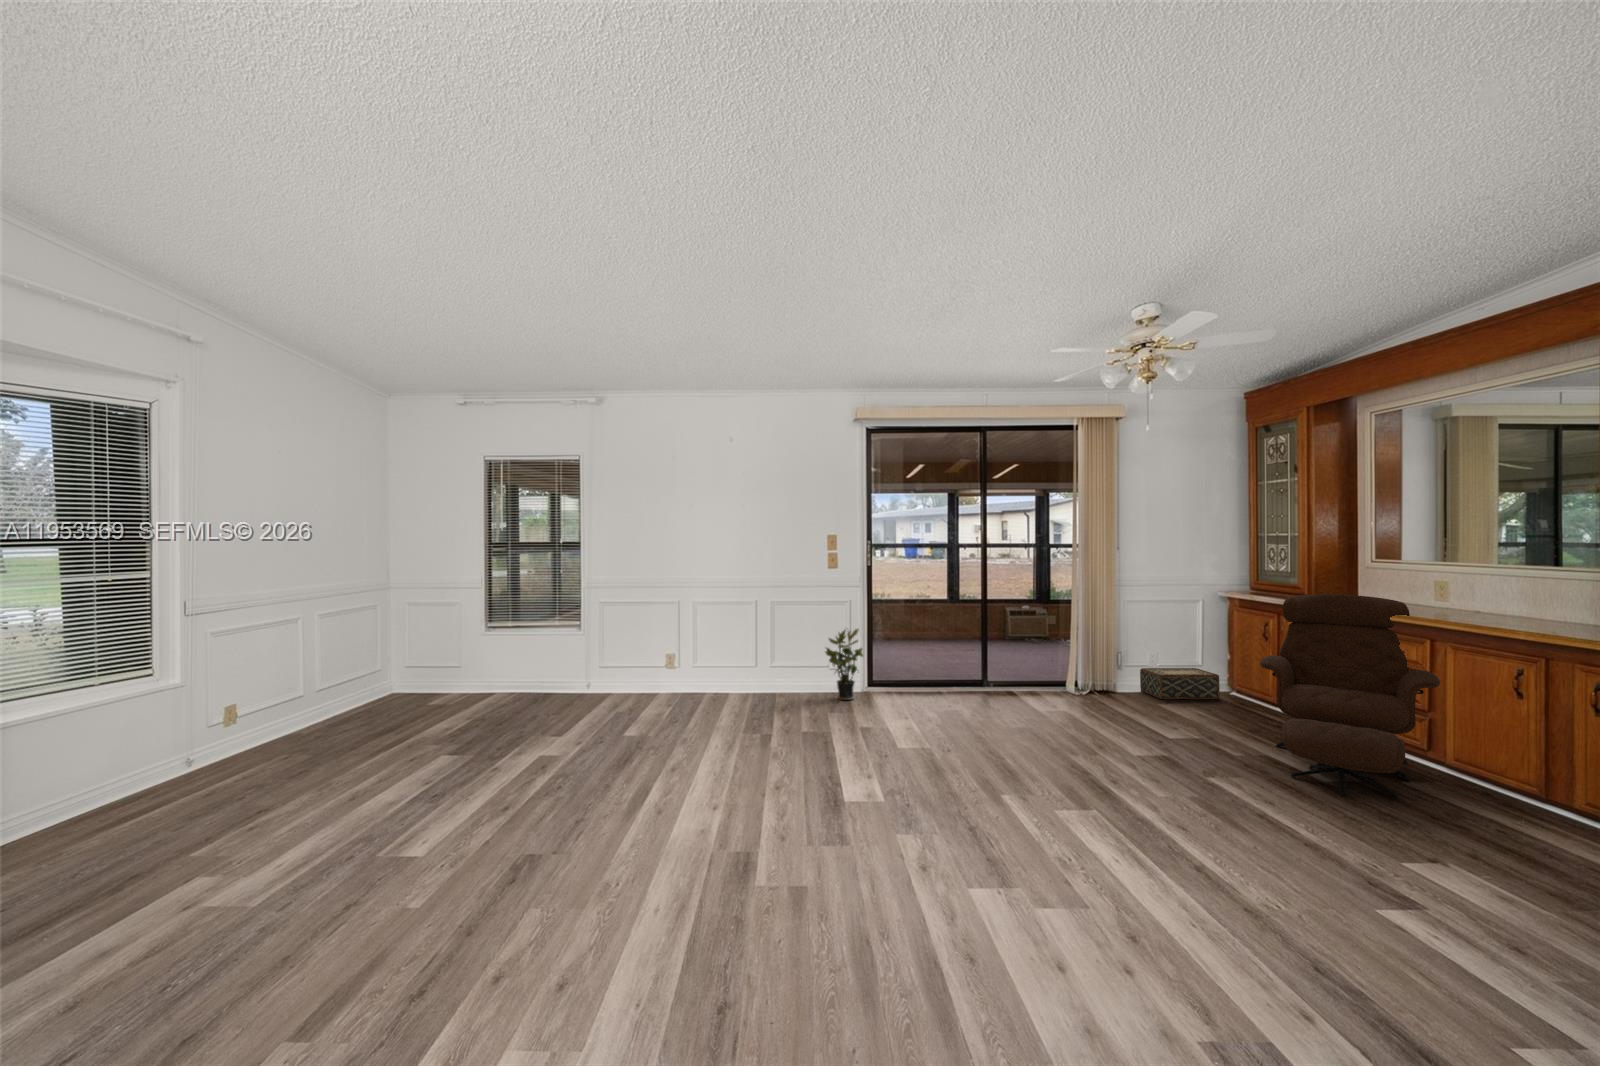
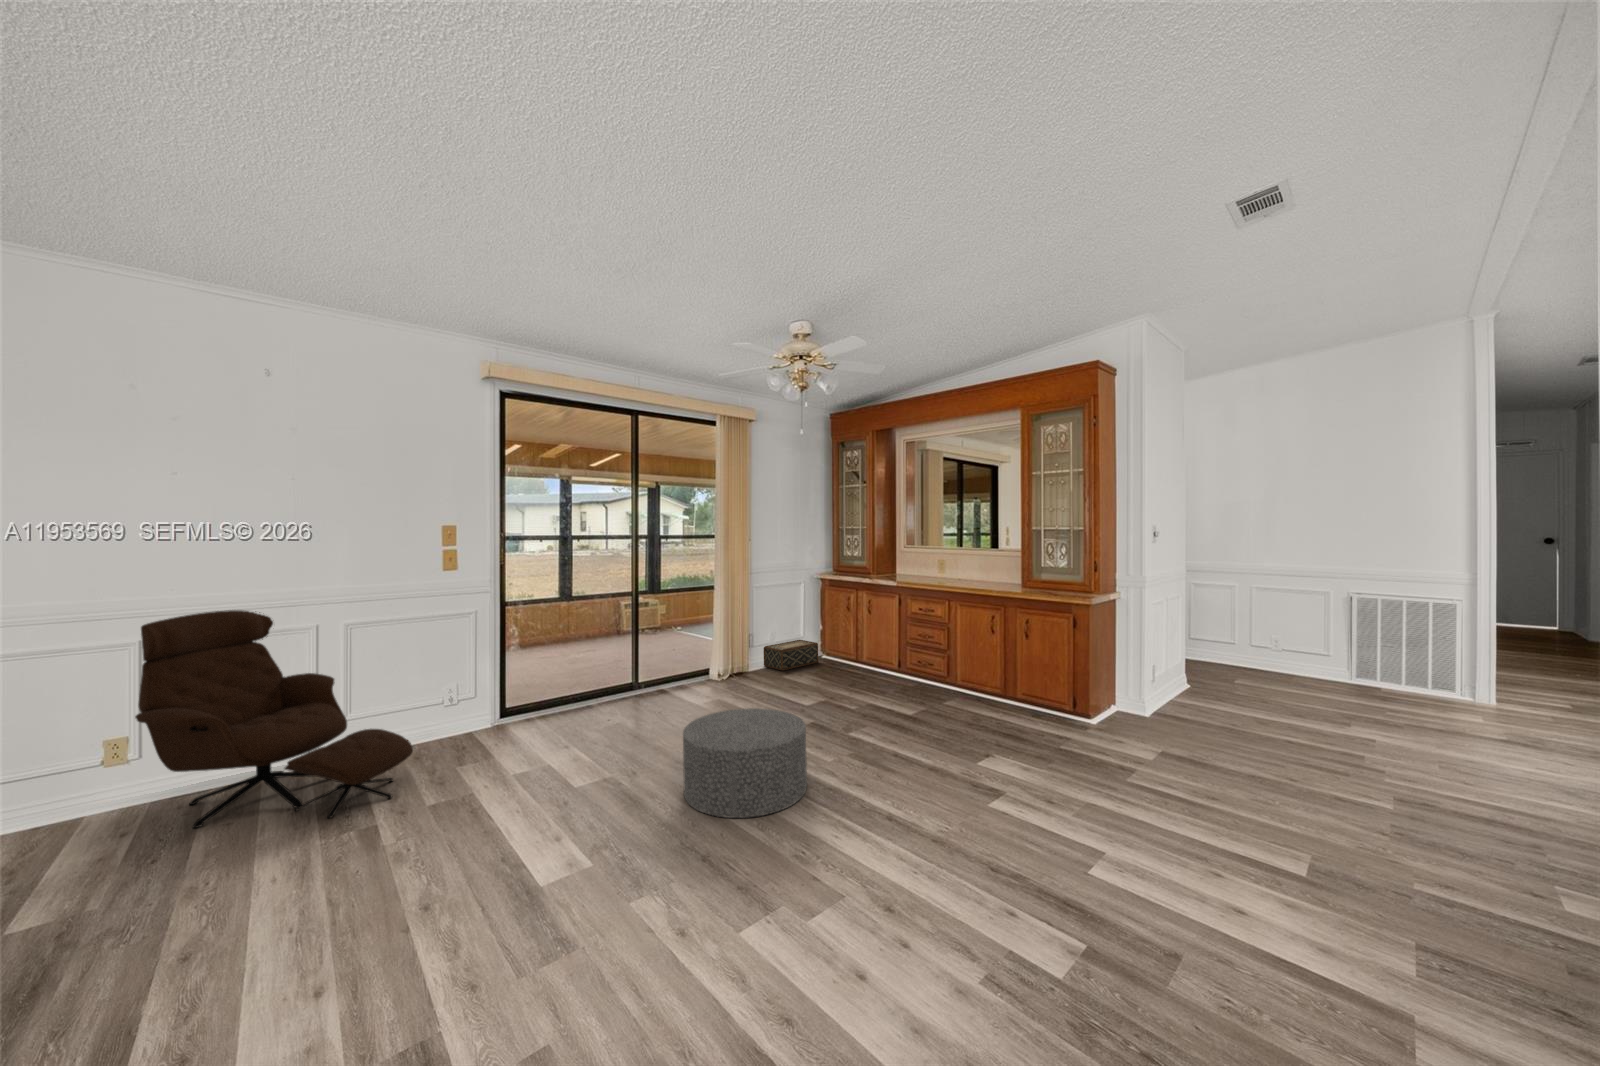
lounge chair: present [1260,594,1440,798] -> present [135,610,413,828]
potted plant: present [826,629,863,700] -> none [440,648,498,744]
ottoman: none [981,713,1115,819] -> present [683,708,807,818]

